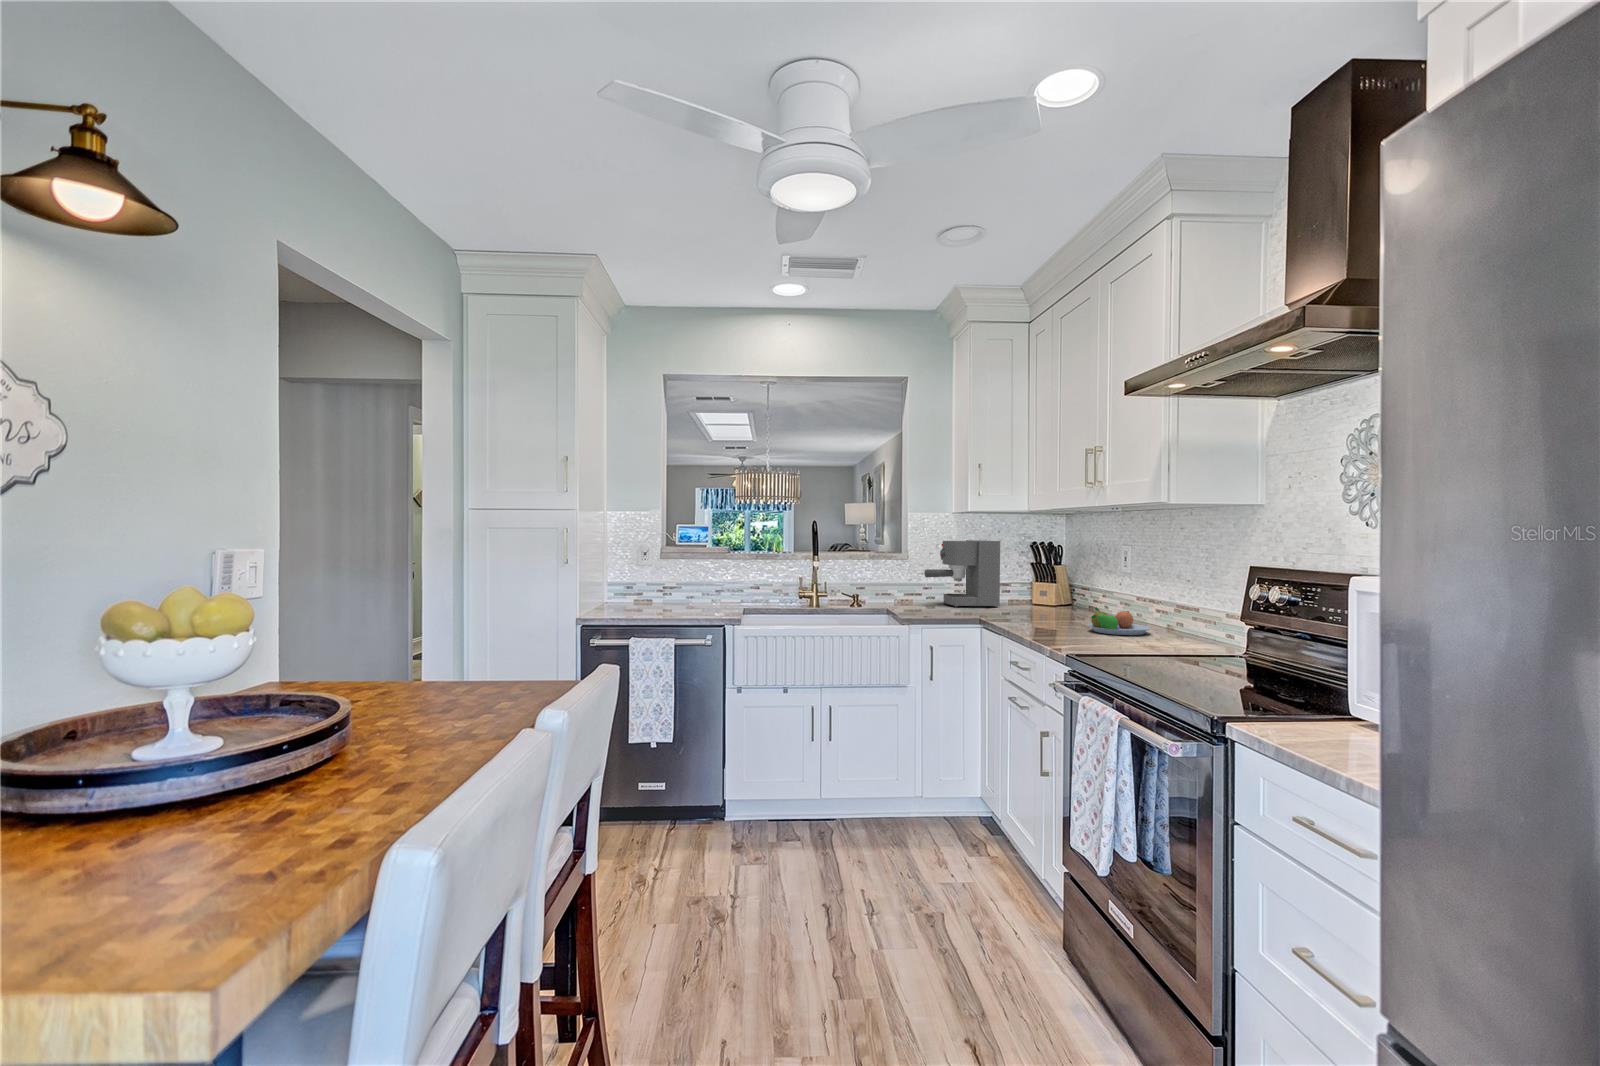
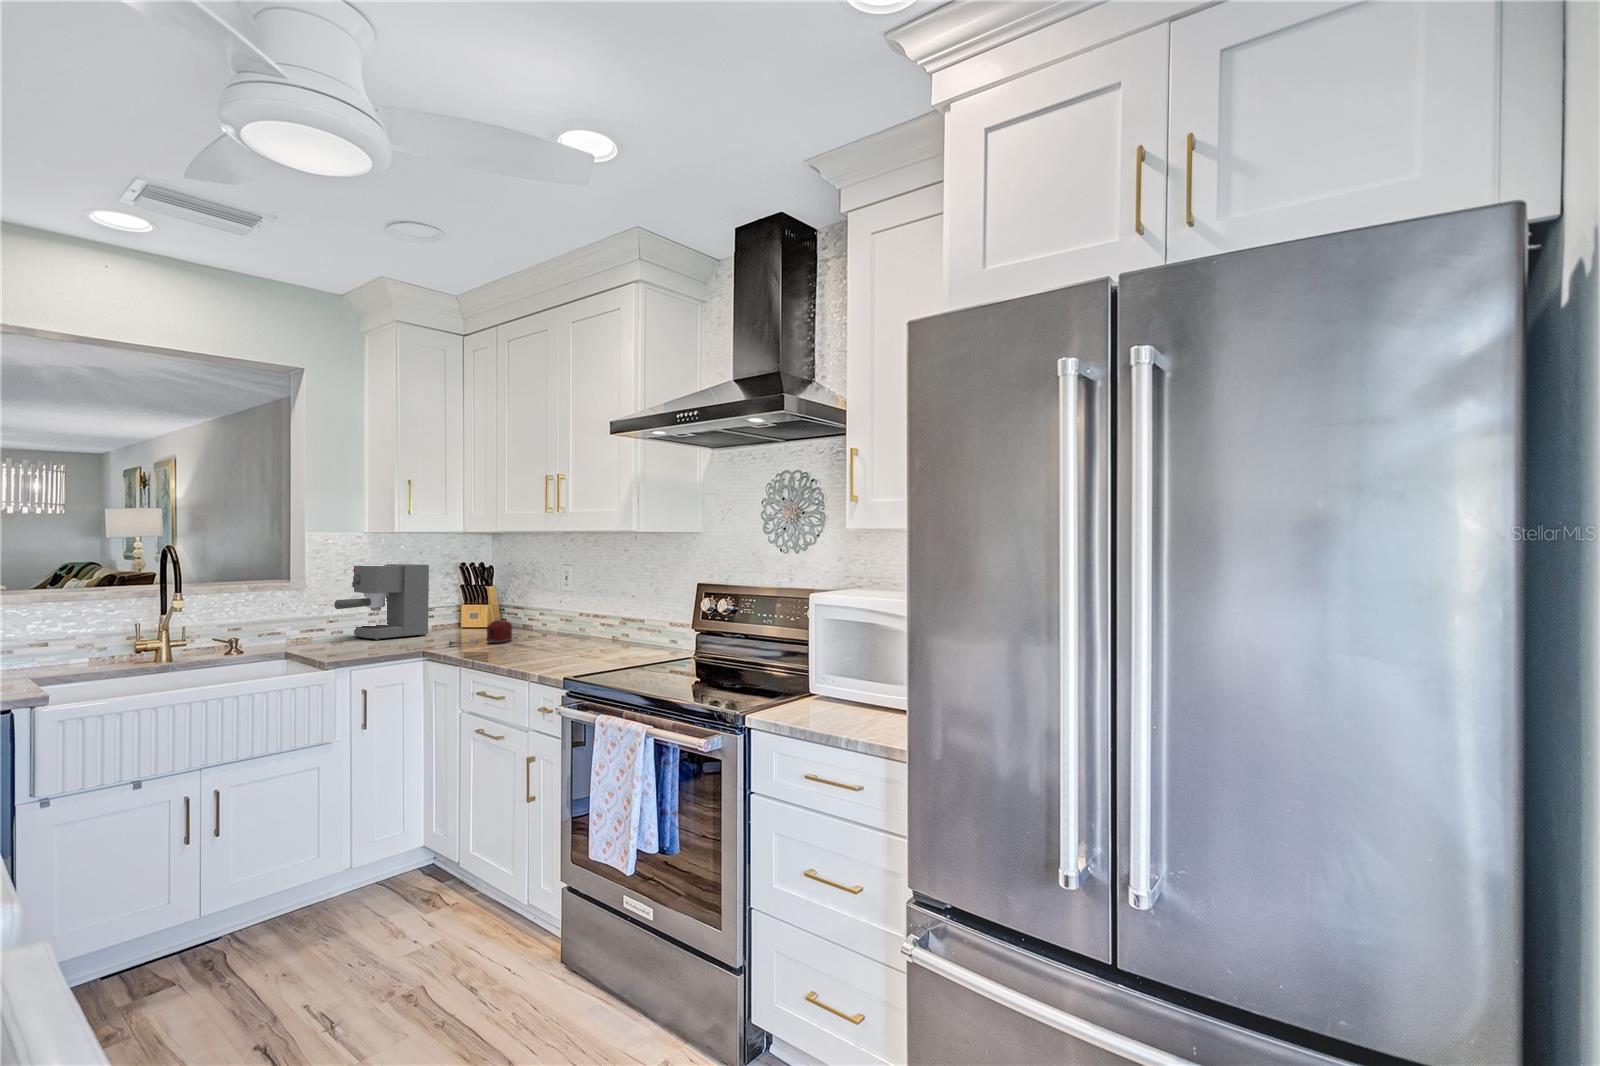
toaster: none [1002,597,1067,619] -> present [449,621,512,646]
fruit bowl: present [1088,608,1150,635] -> none [546,627,602,651]

